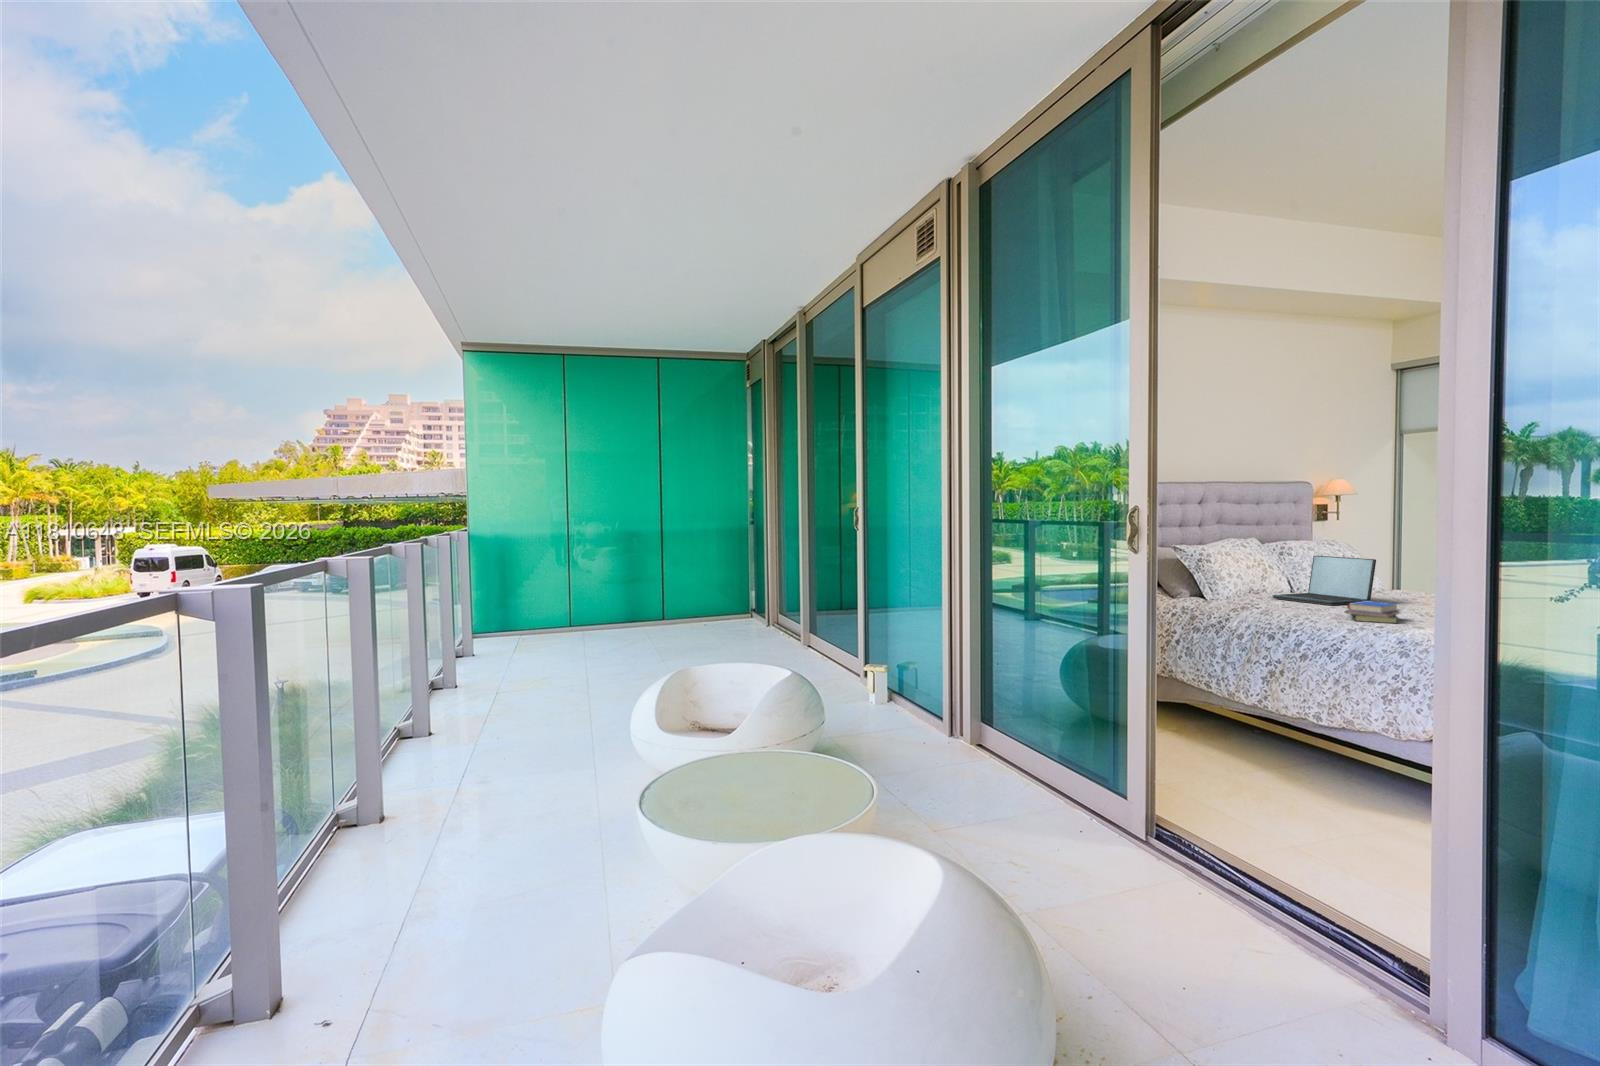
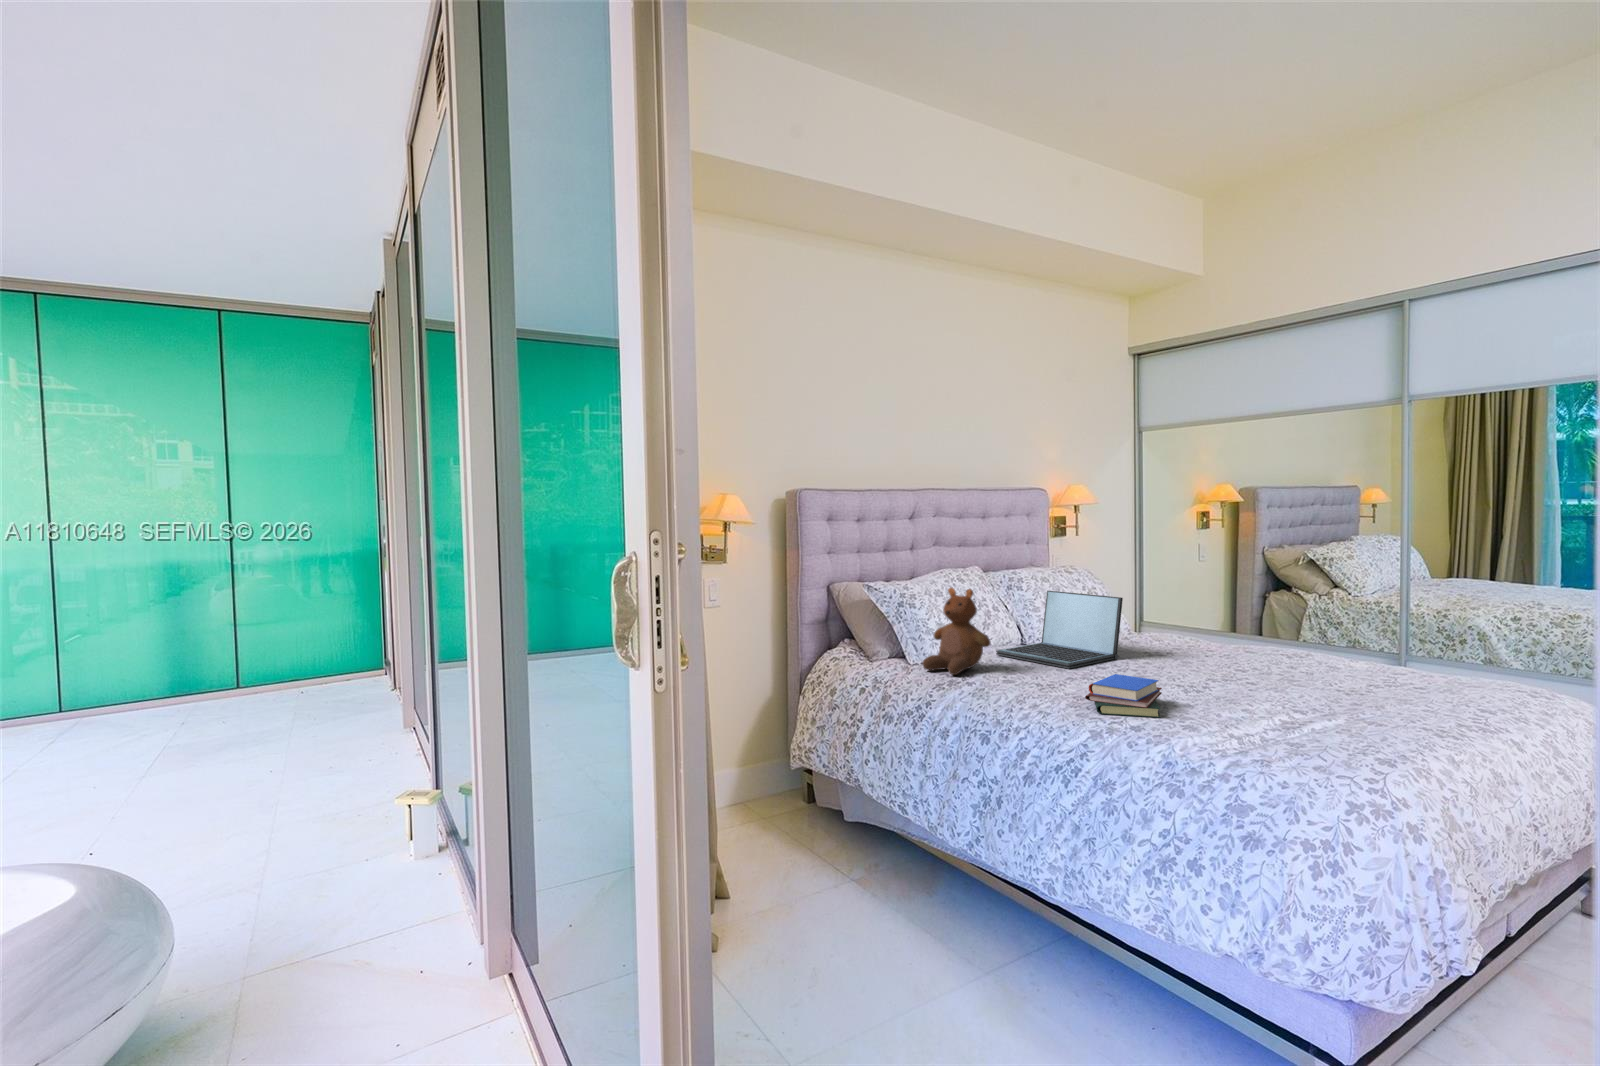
teddy bear: none [1220,547,1272,604] -> present [922,587,990,675]

